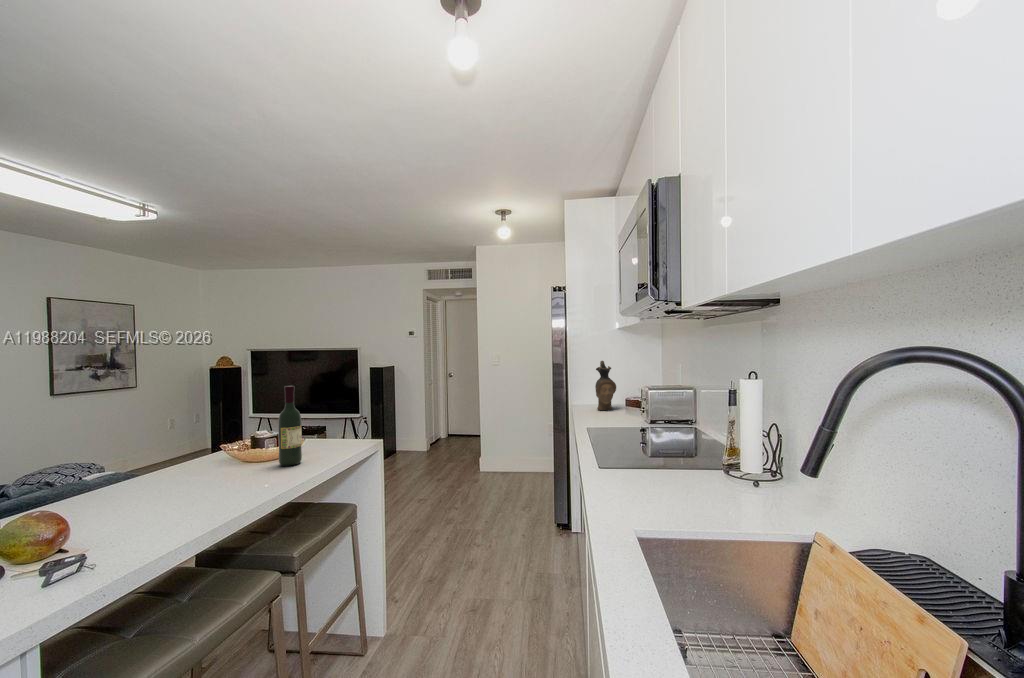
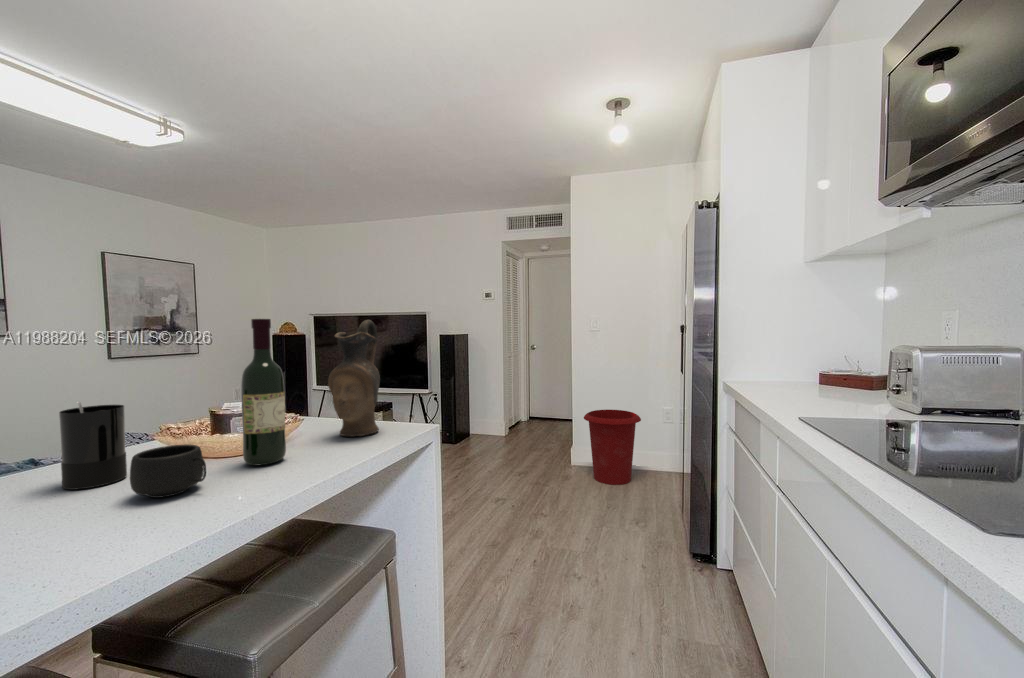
ceramic pitcher: present [595,361,616,410] -> present [328,320,380,436]
waste bin: none [488,425,531,483] -> present [584,410,641,485]
candle: none [183,435,216,482] -> present [59,401,127,490]
mug: none [234,455,273,481] -> present [130,444,206,498]

